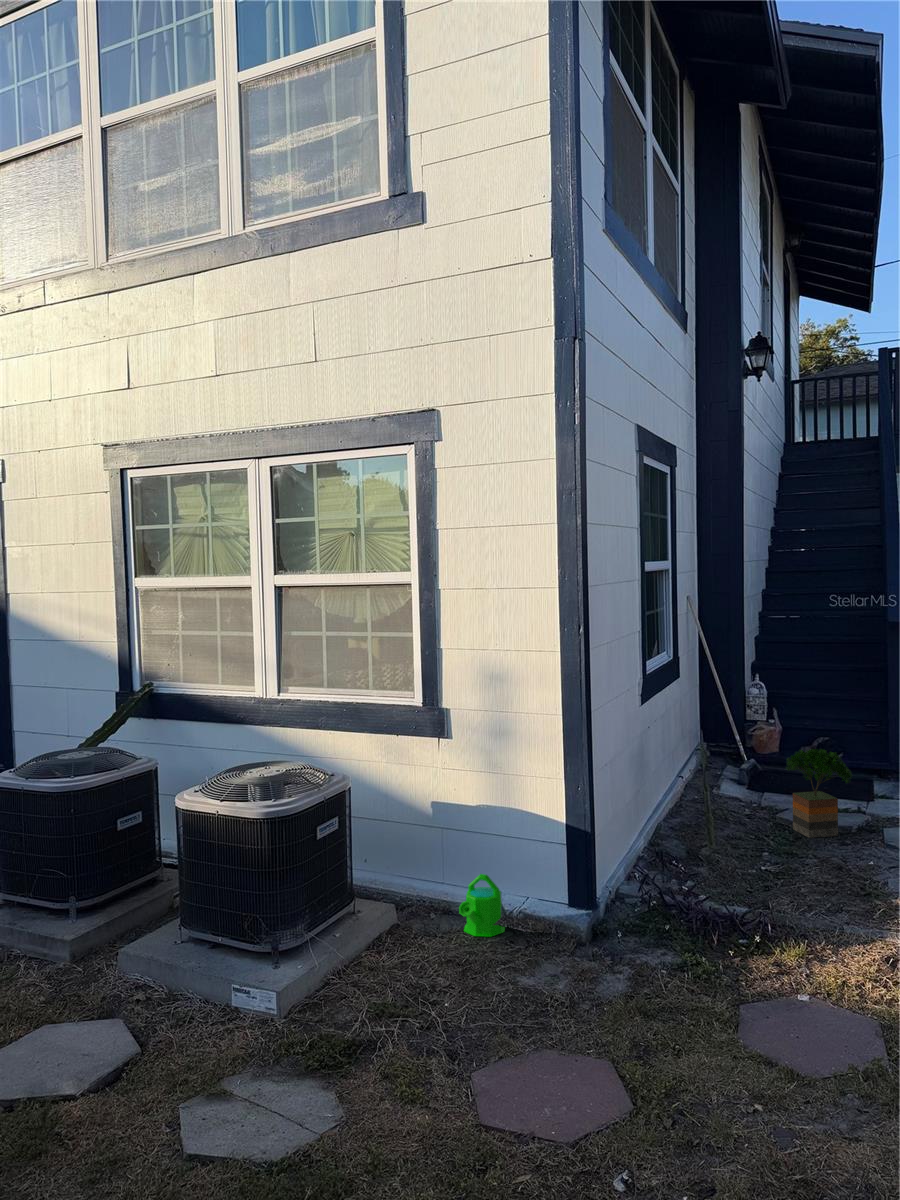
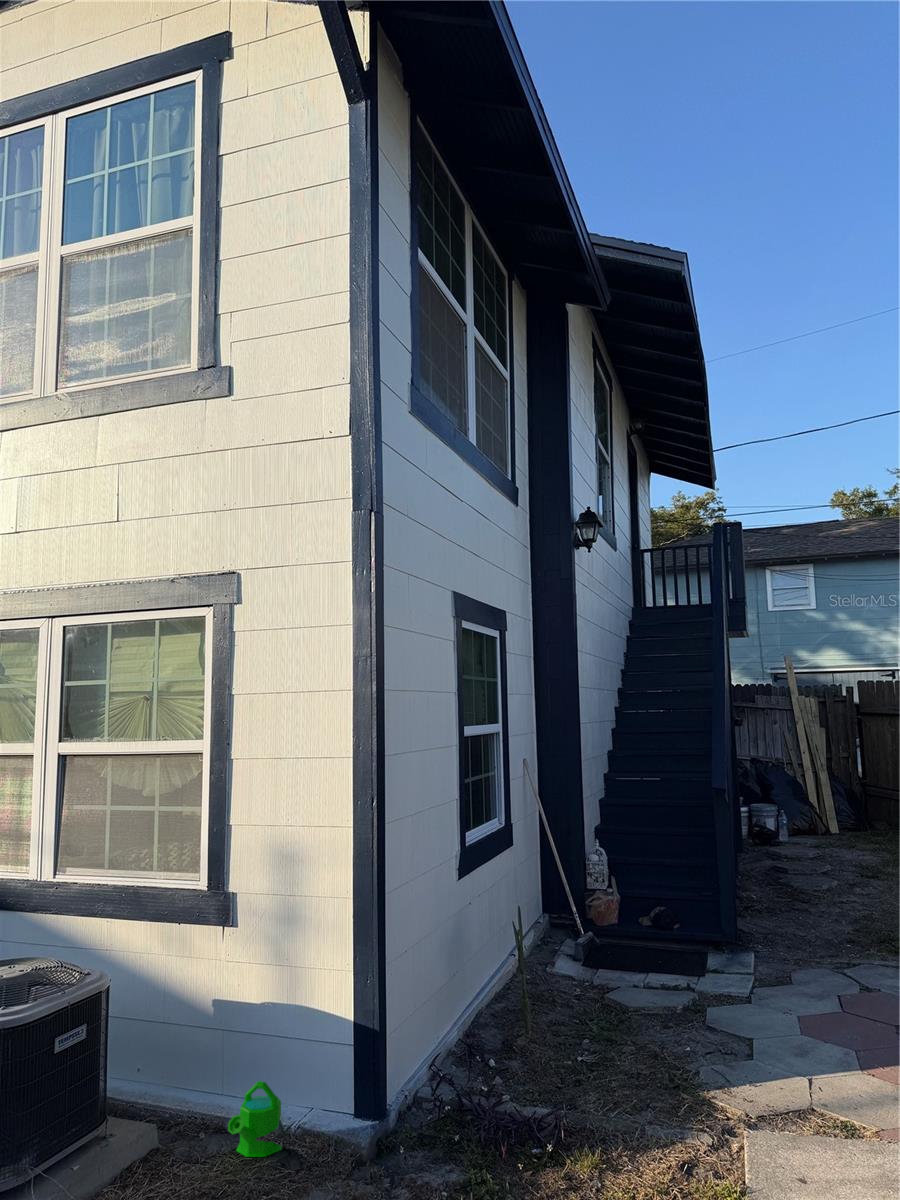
potted tree: present [787,749,852,838] -> none [608,922,674,1022]

